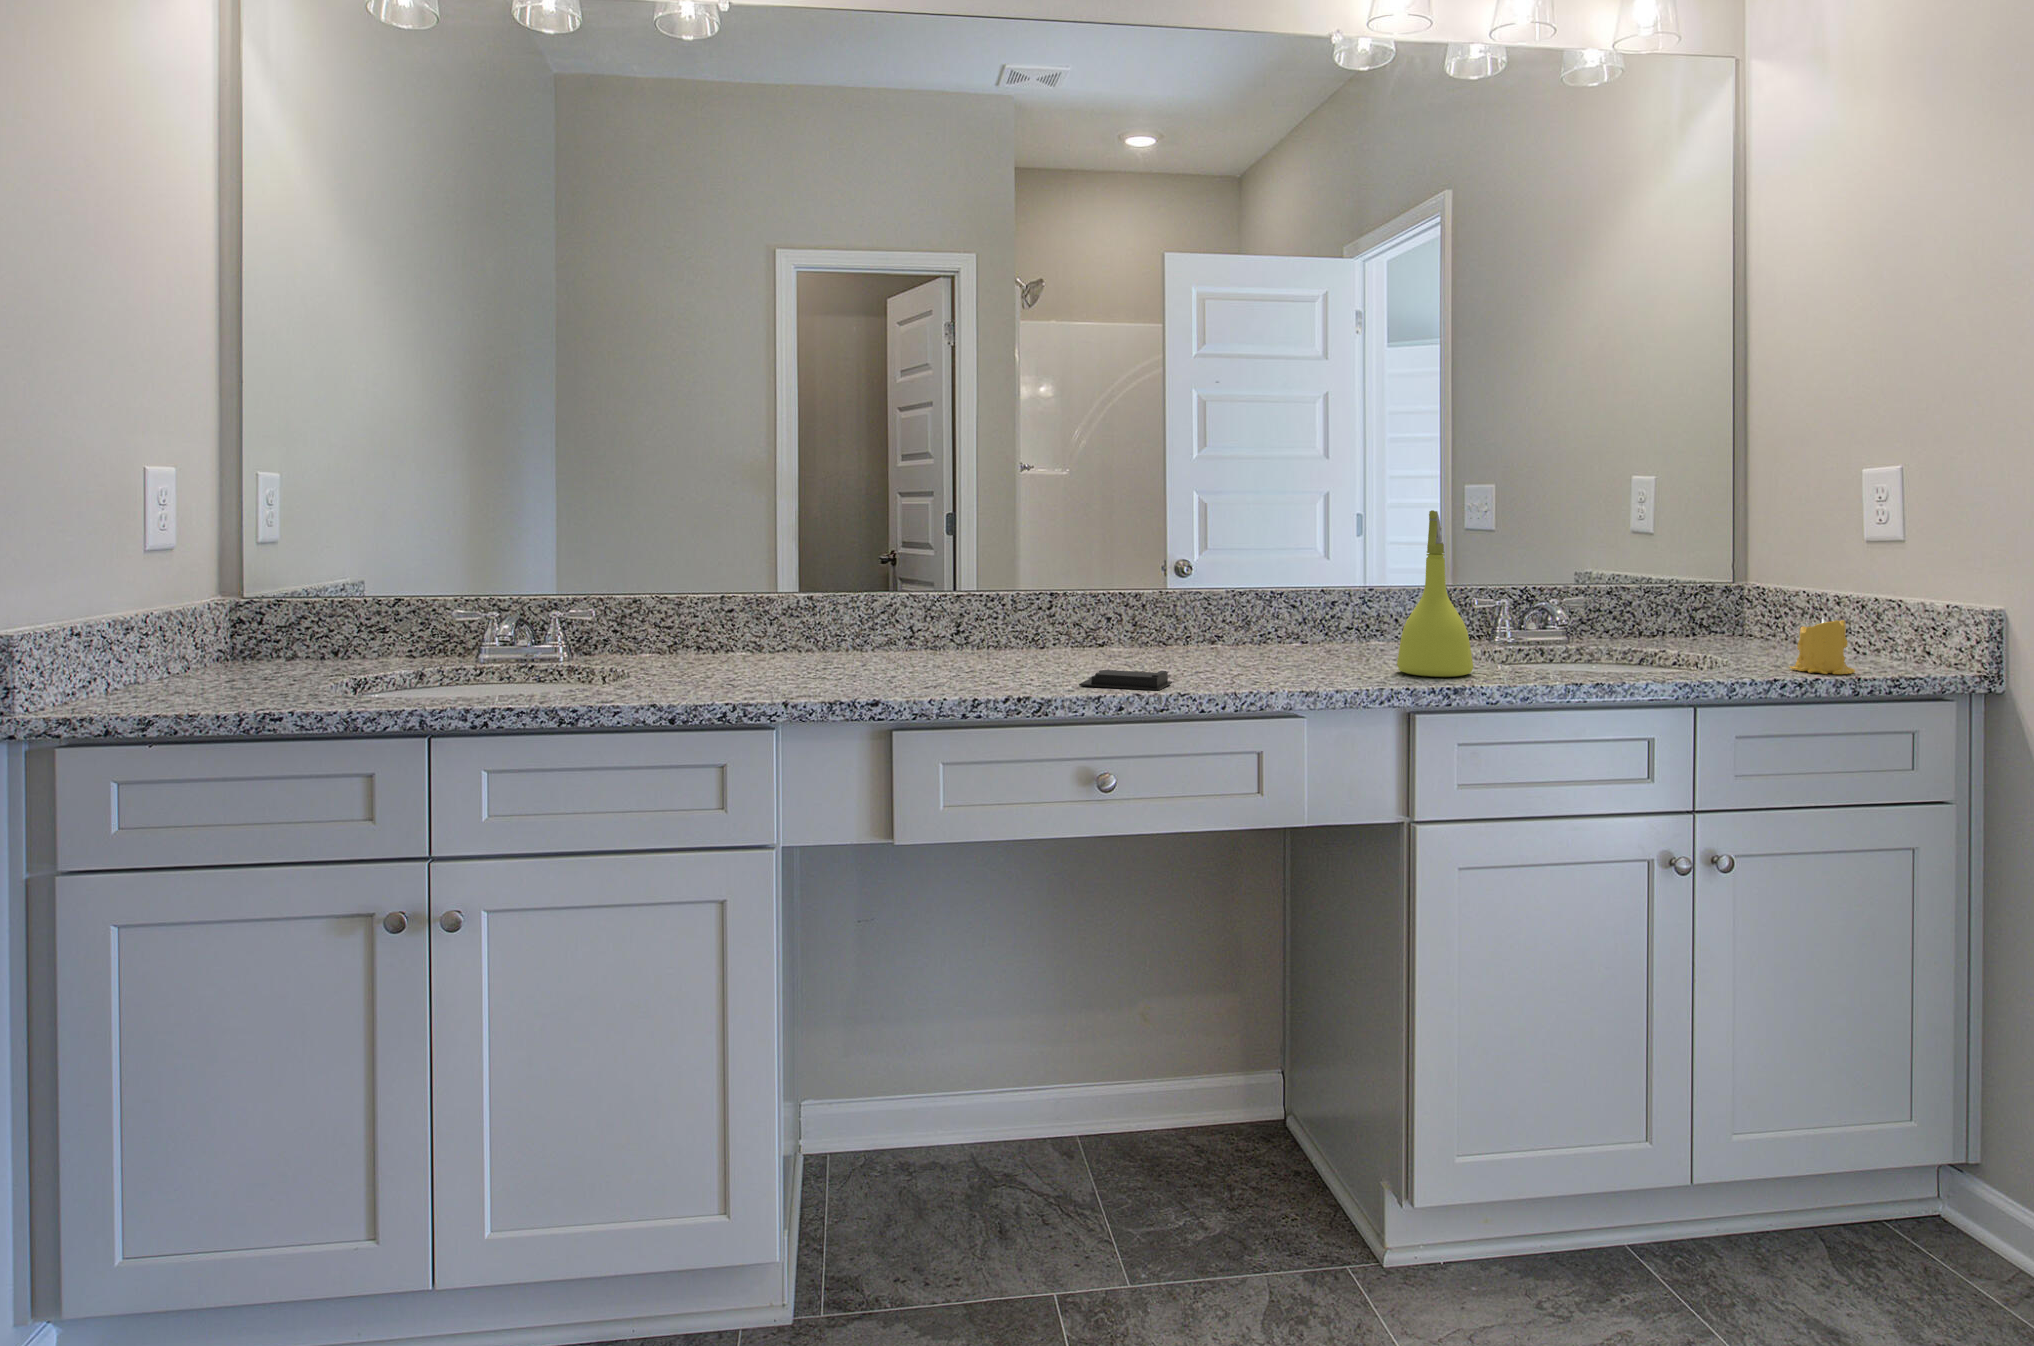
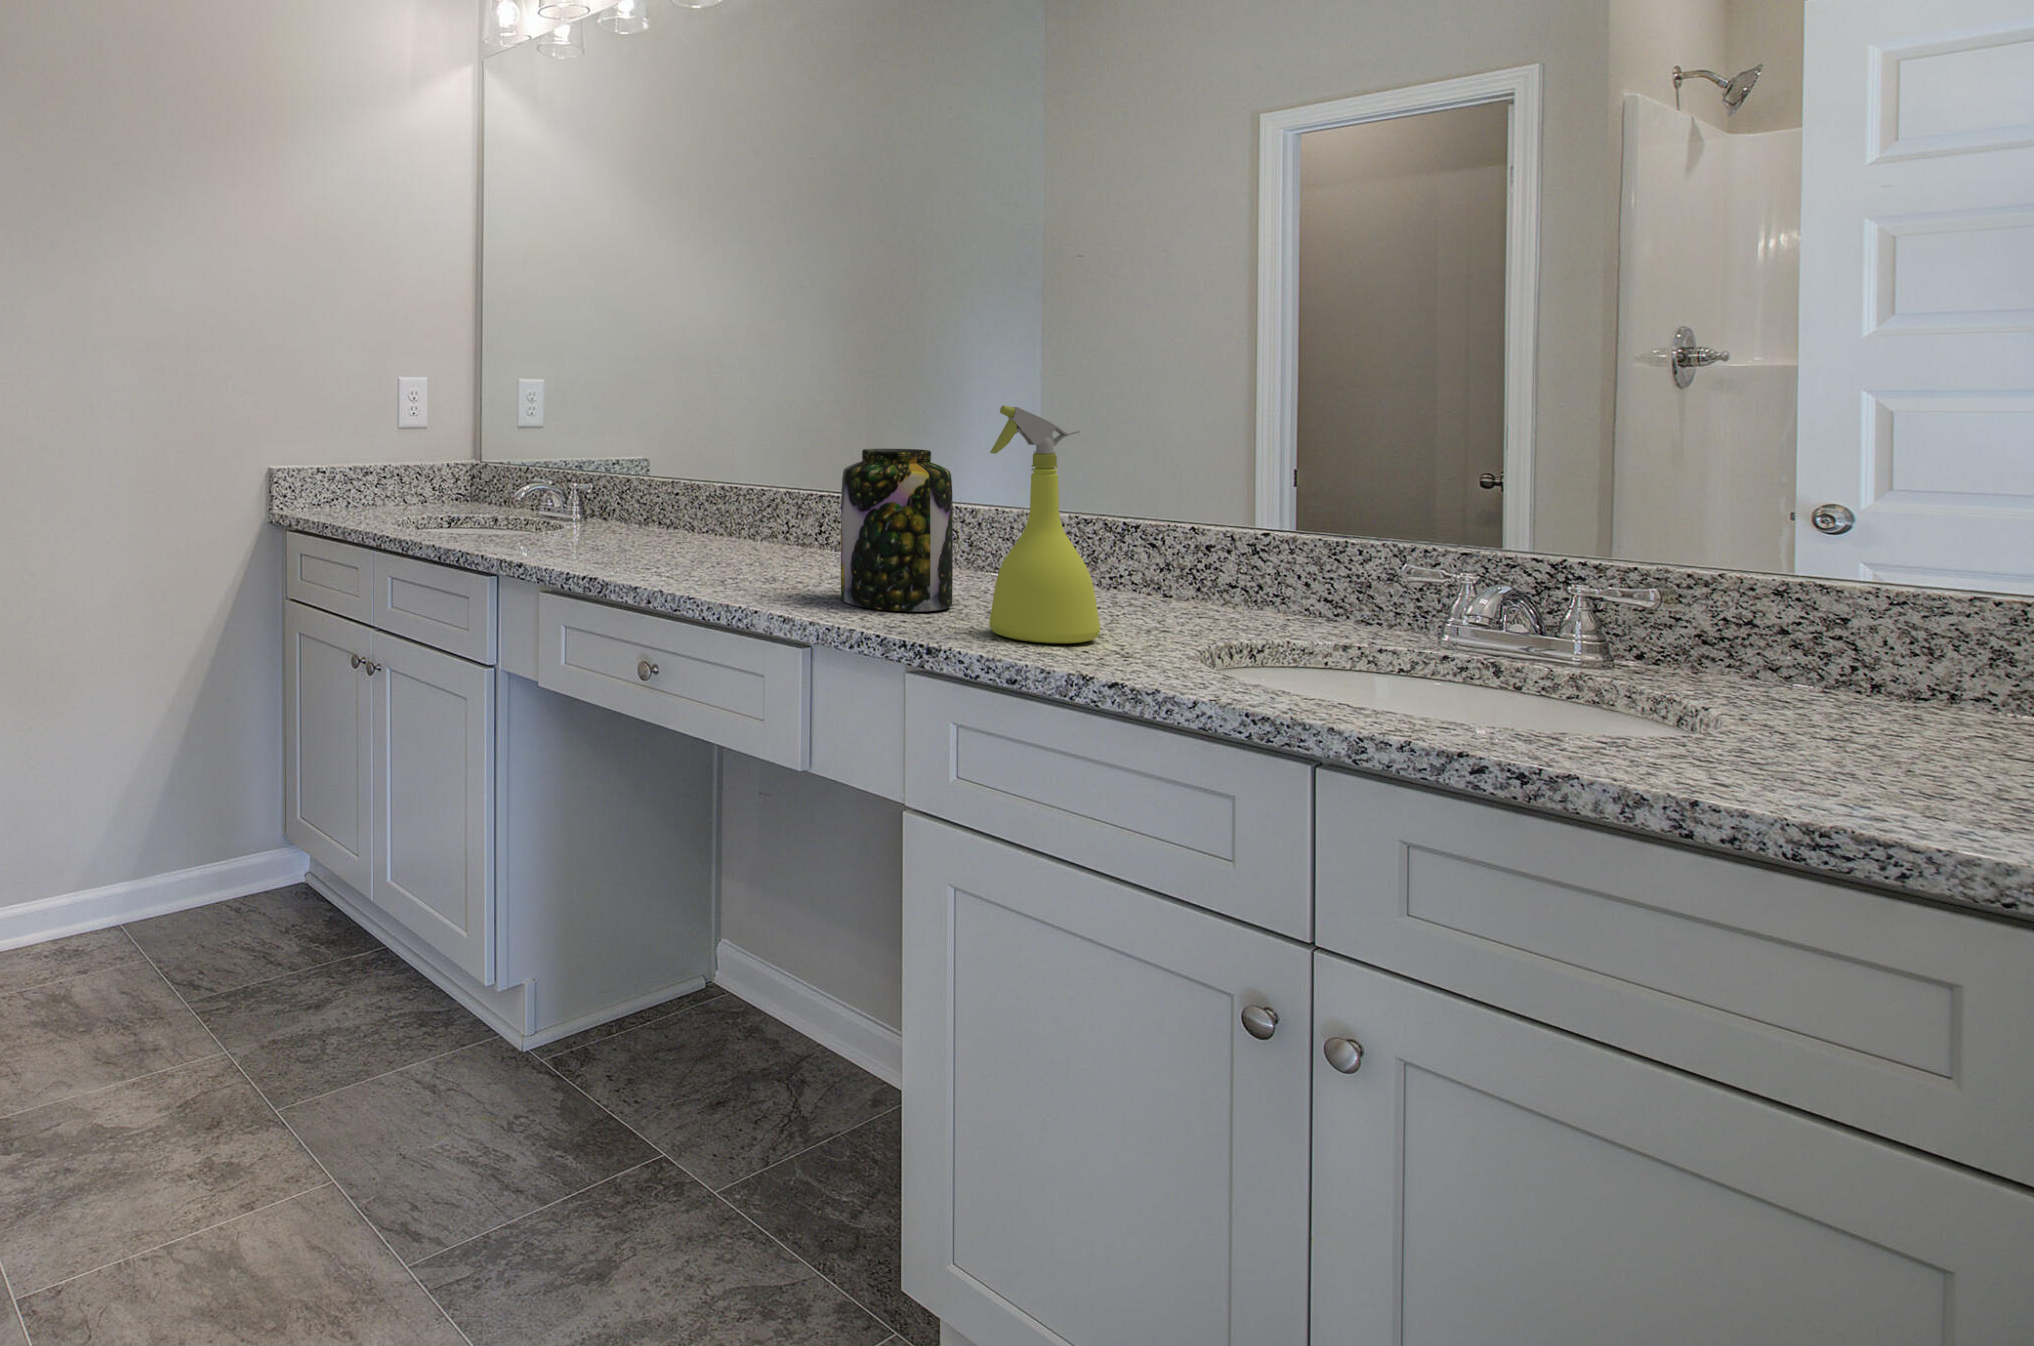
jar: none [1226,546,1323,677] -> present [841,449,953,612]
candle: present [1789,618,1855,674] -> none [1686,658,1881,800]
soap bar: present [1079,670,1172,690] -> none [663,567,732,590]

